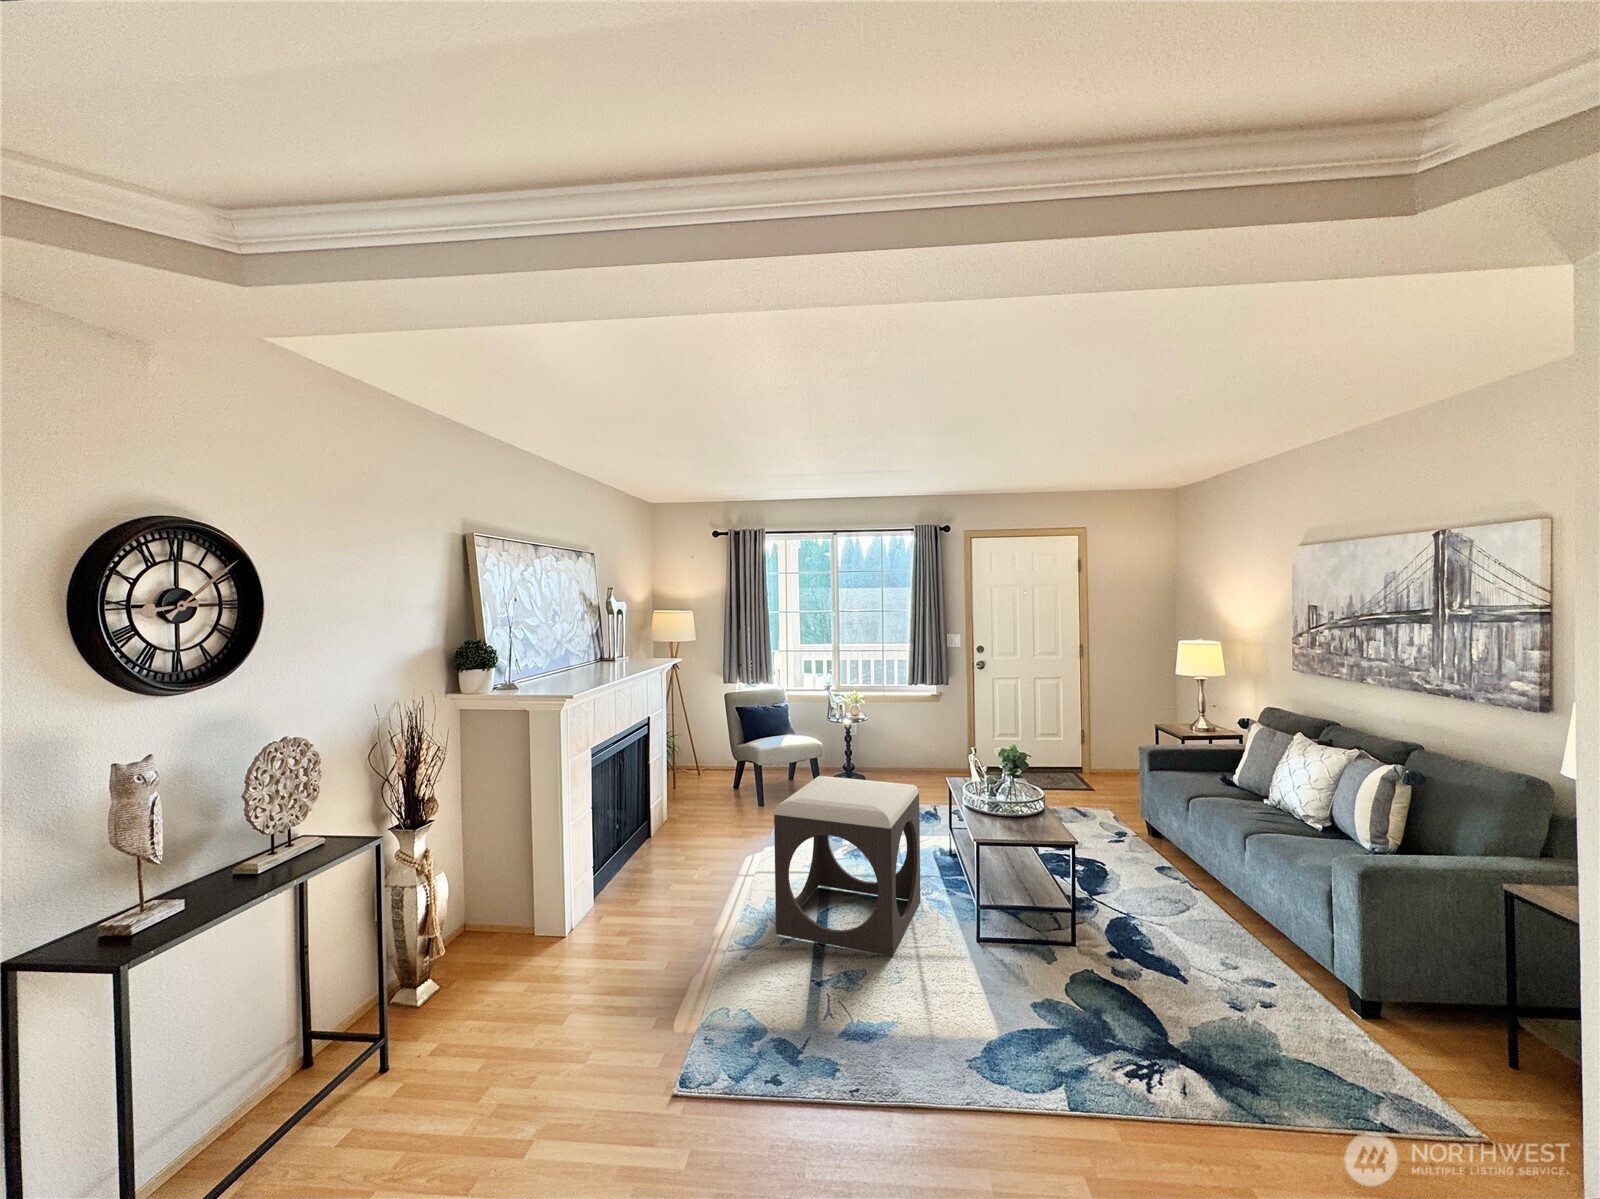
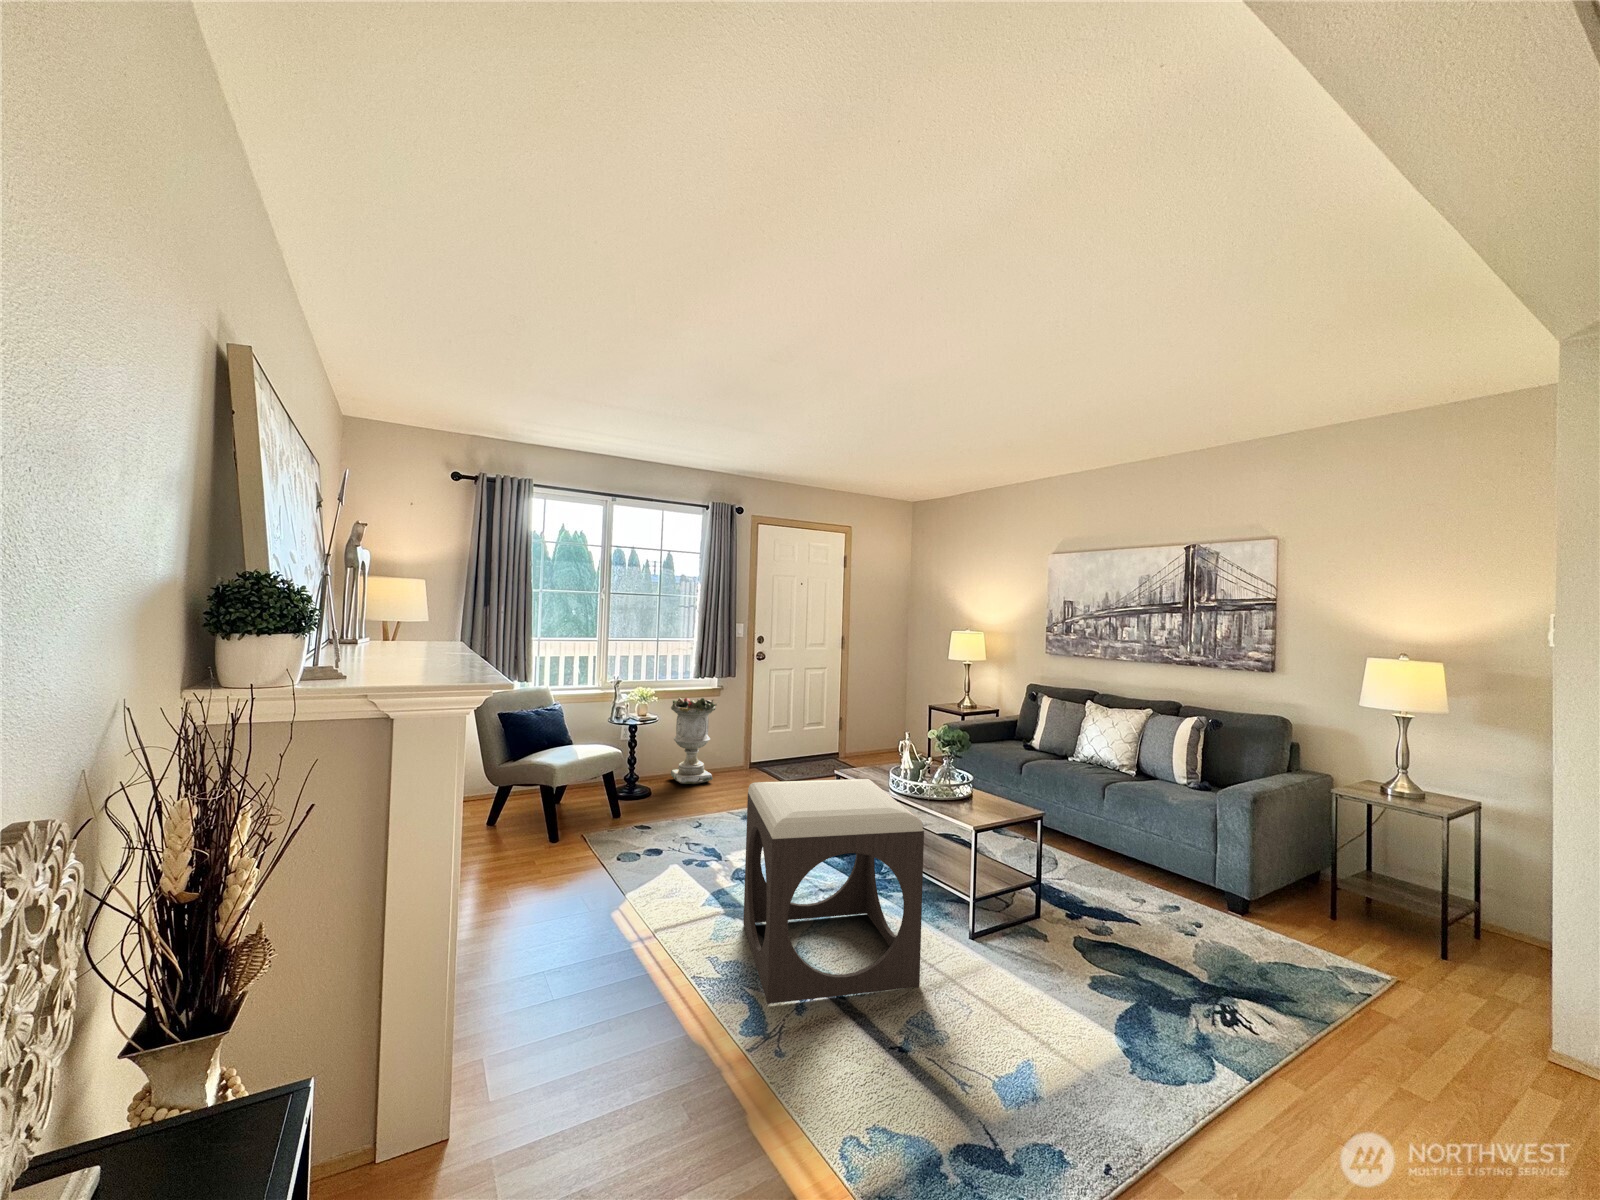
planter: none [885,701,927,780] -> present [671,697,719,784]

